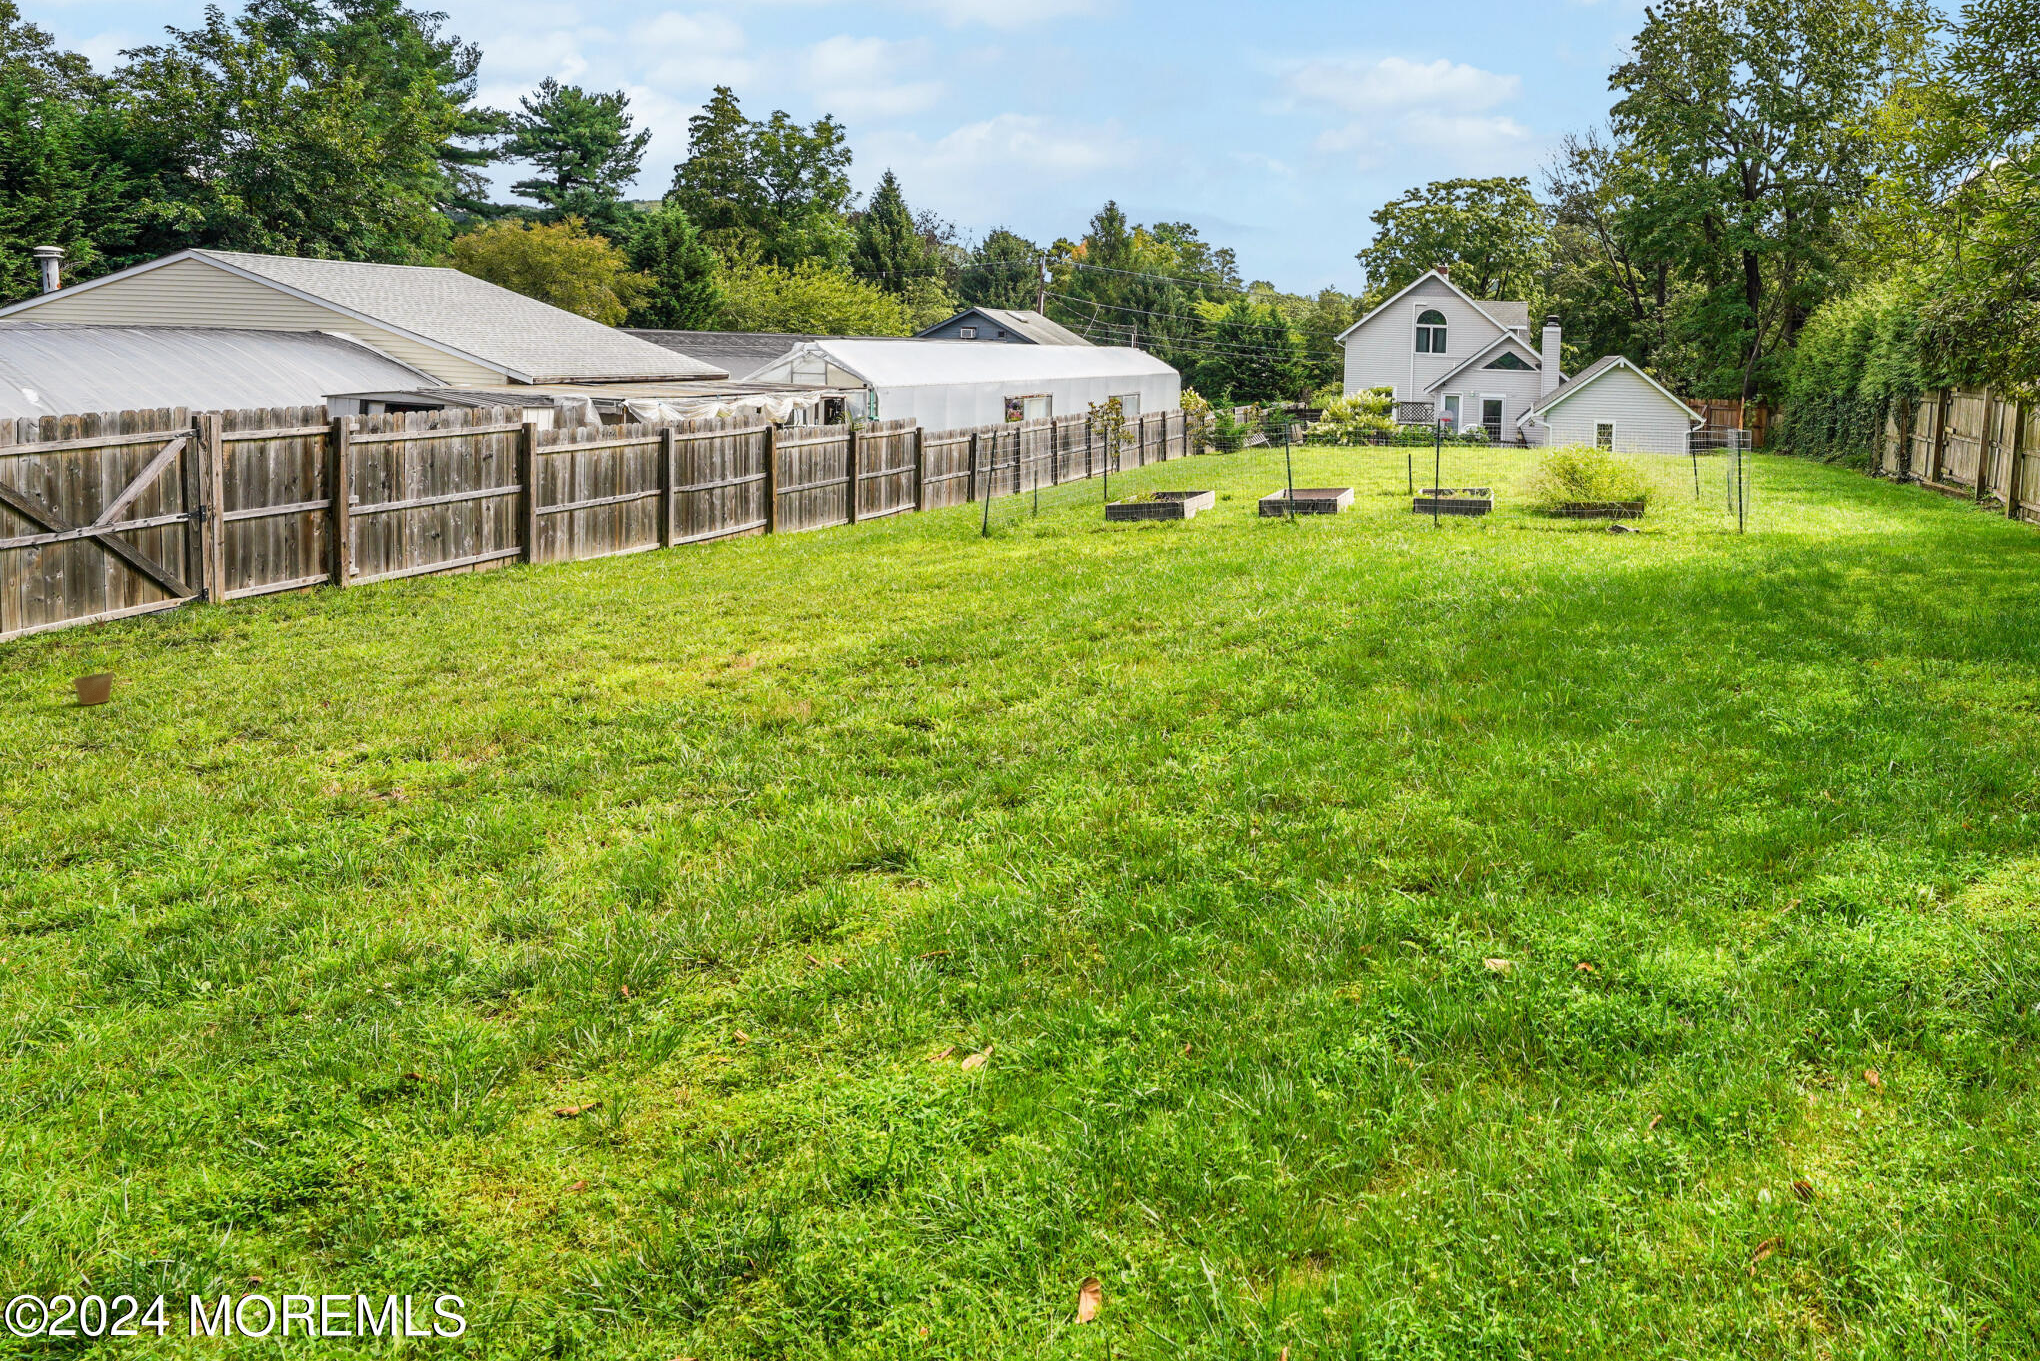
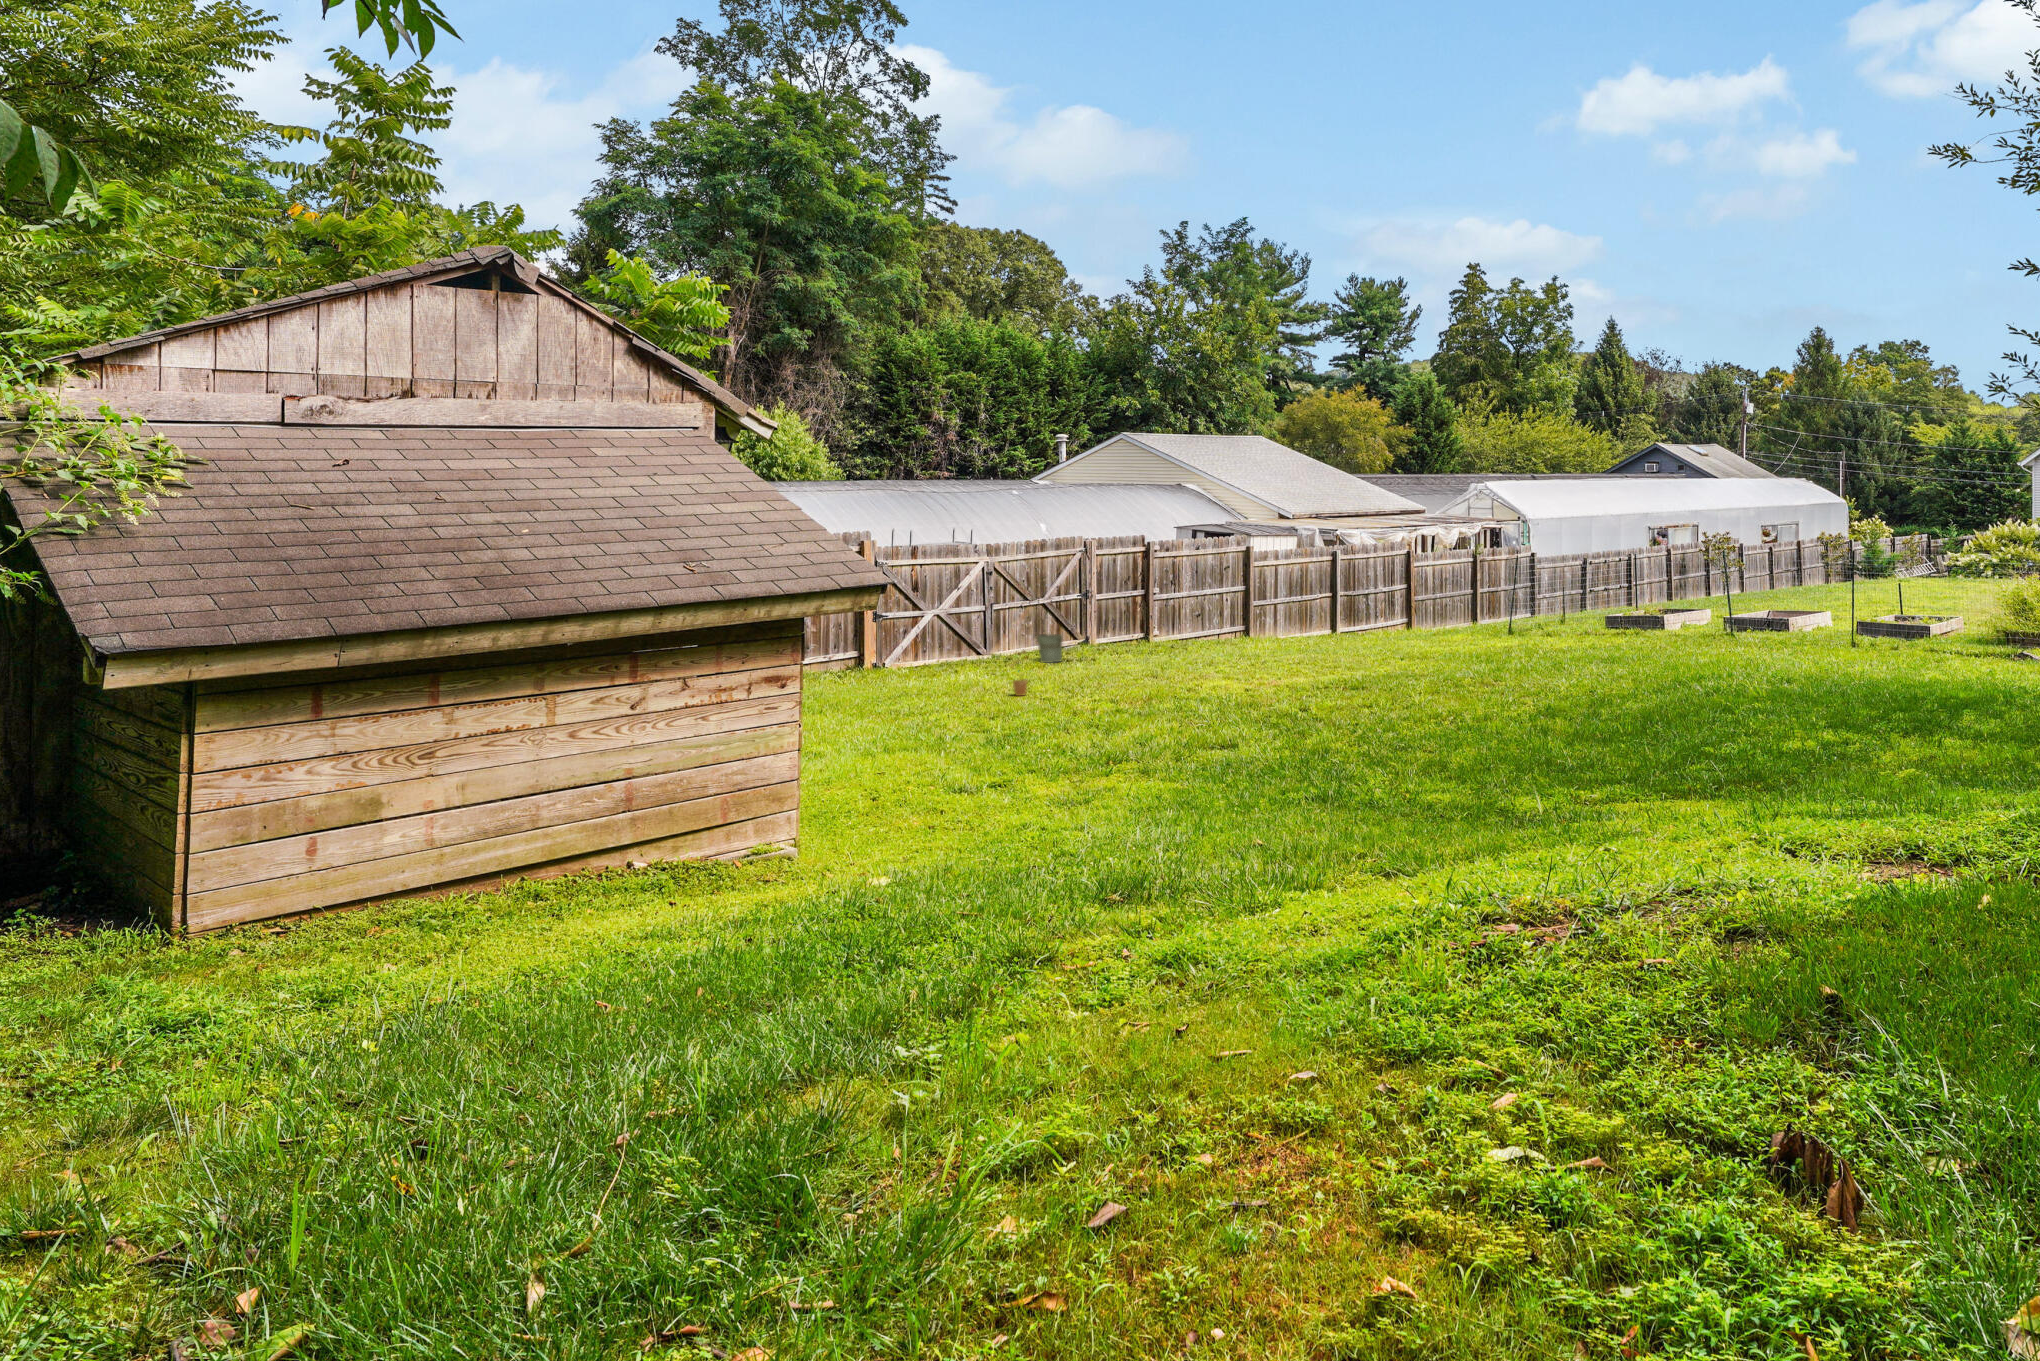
bucket: none [87,583,161,636] -> present [1035,634,1063,663]

